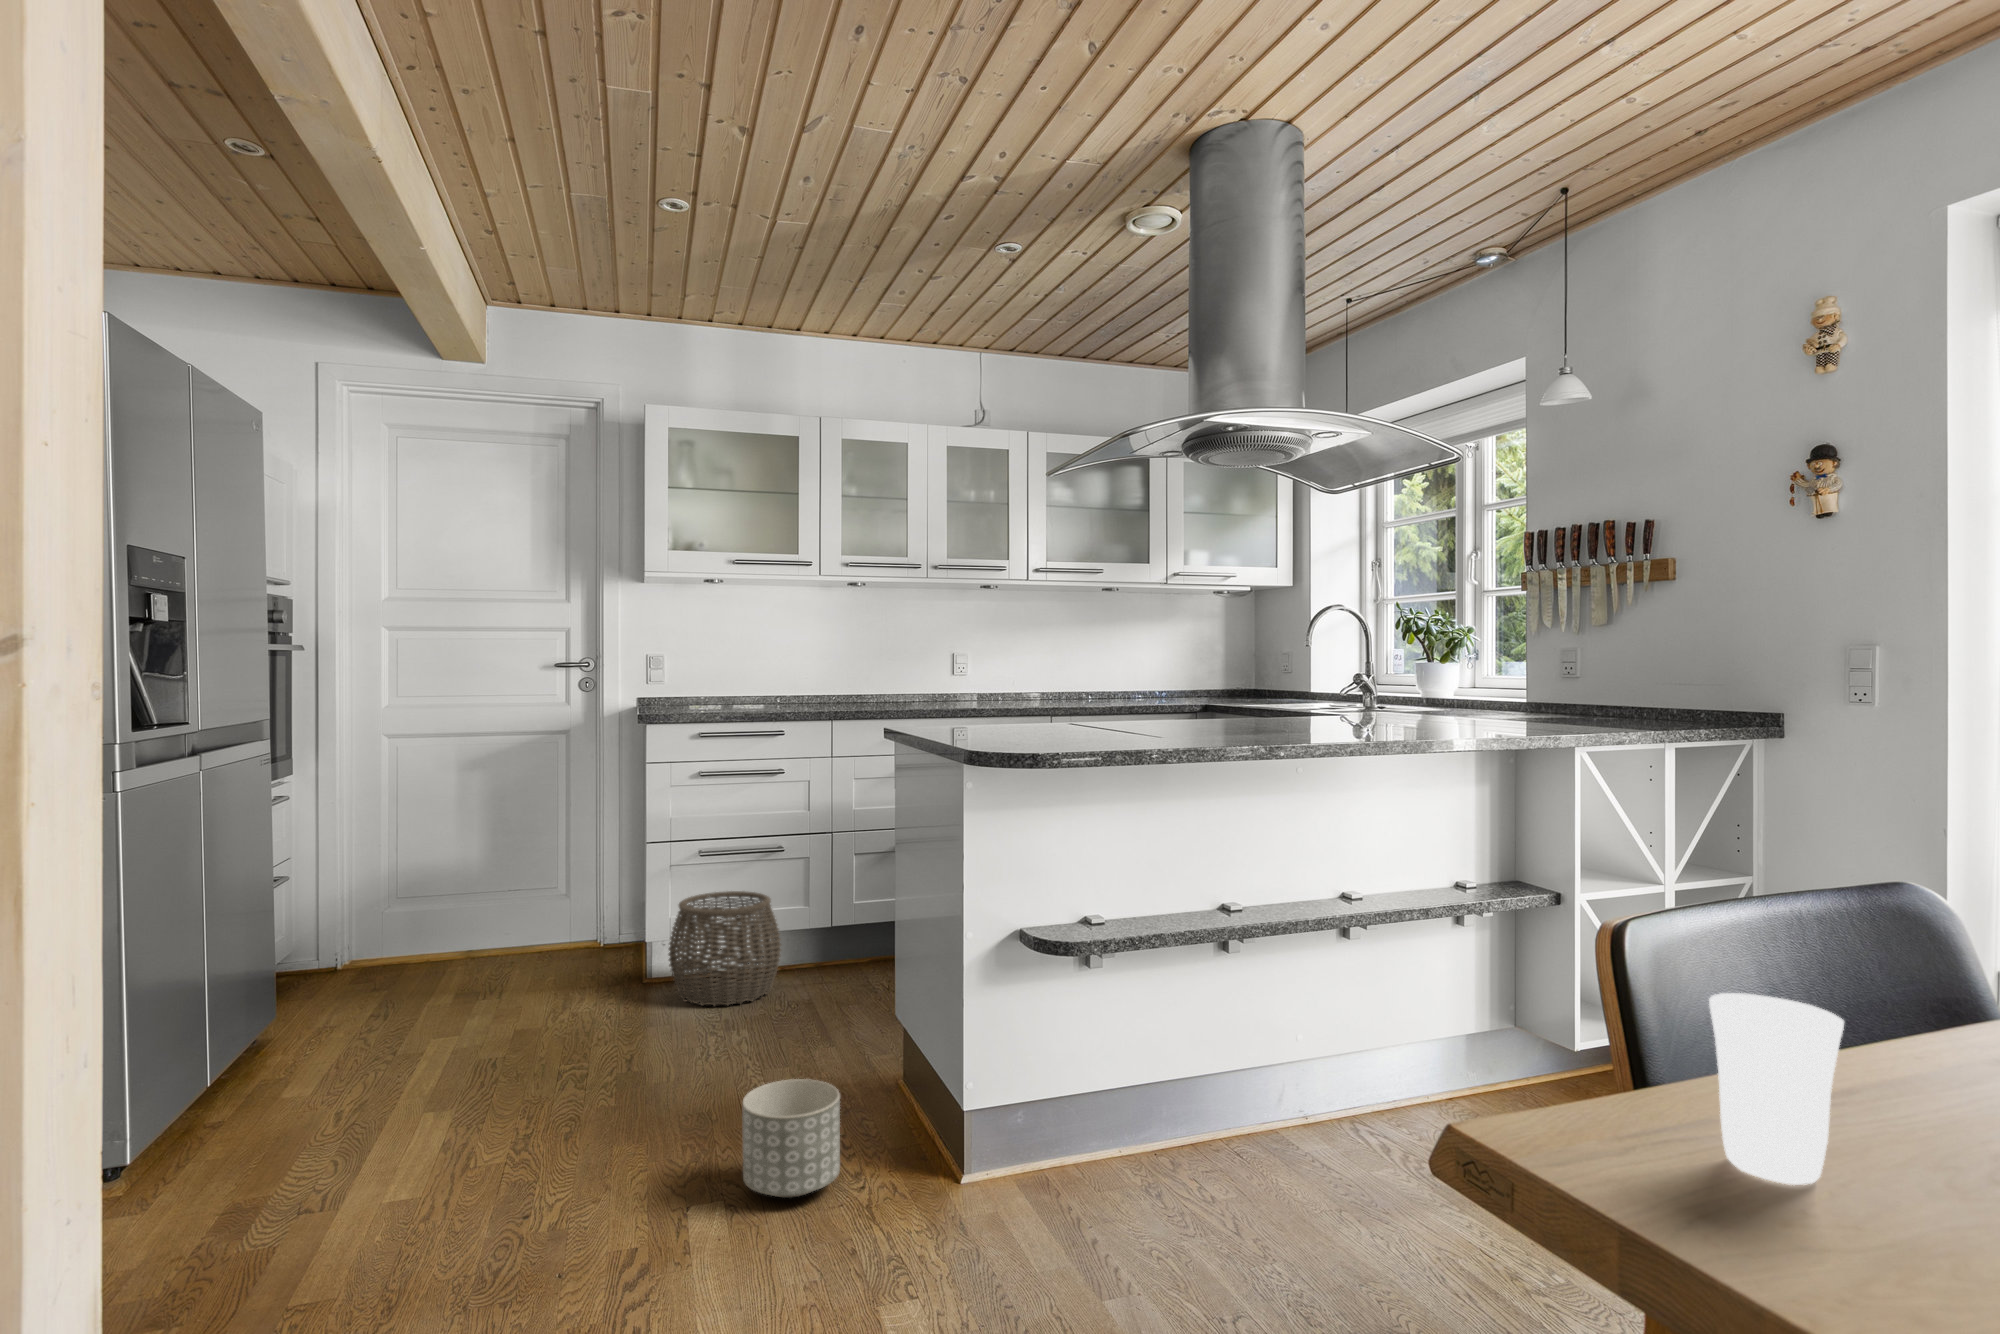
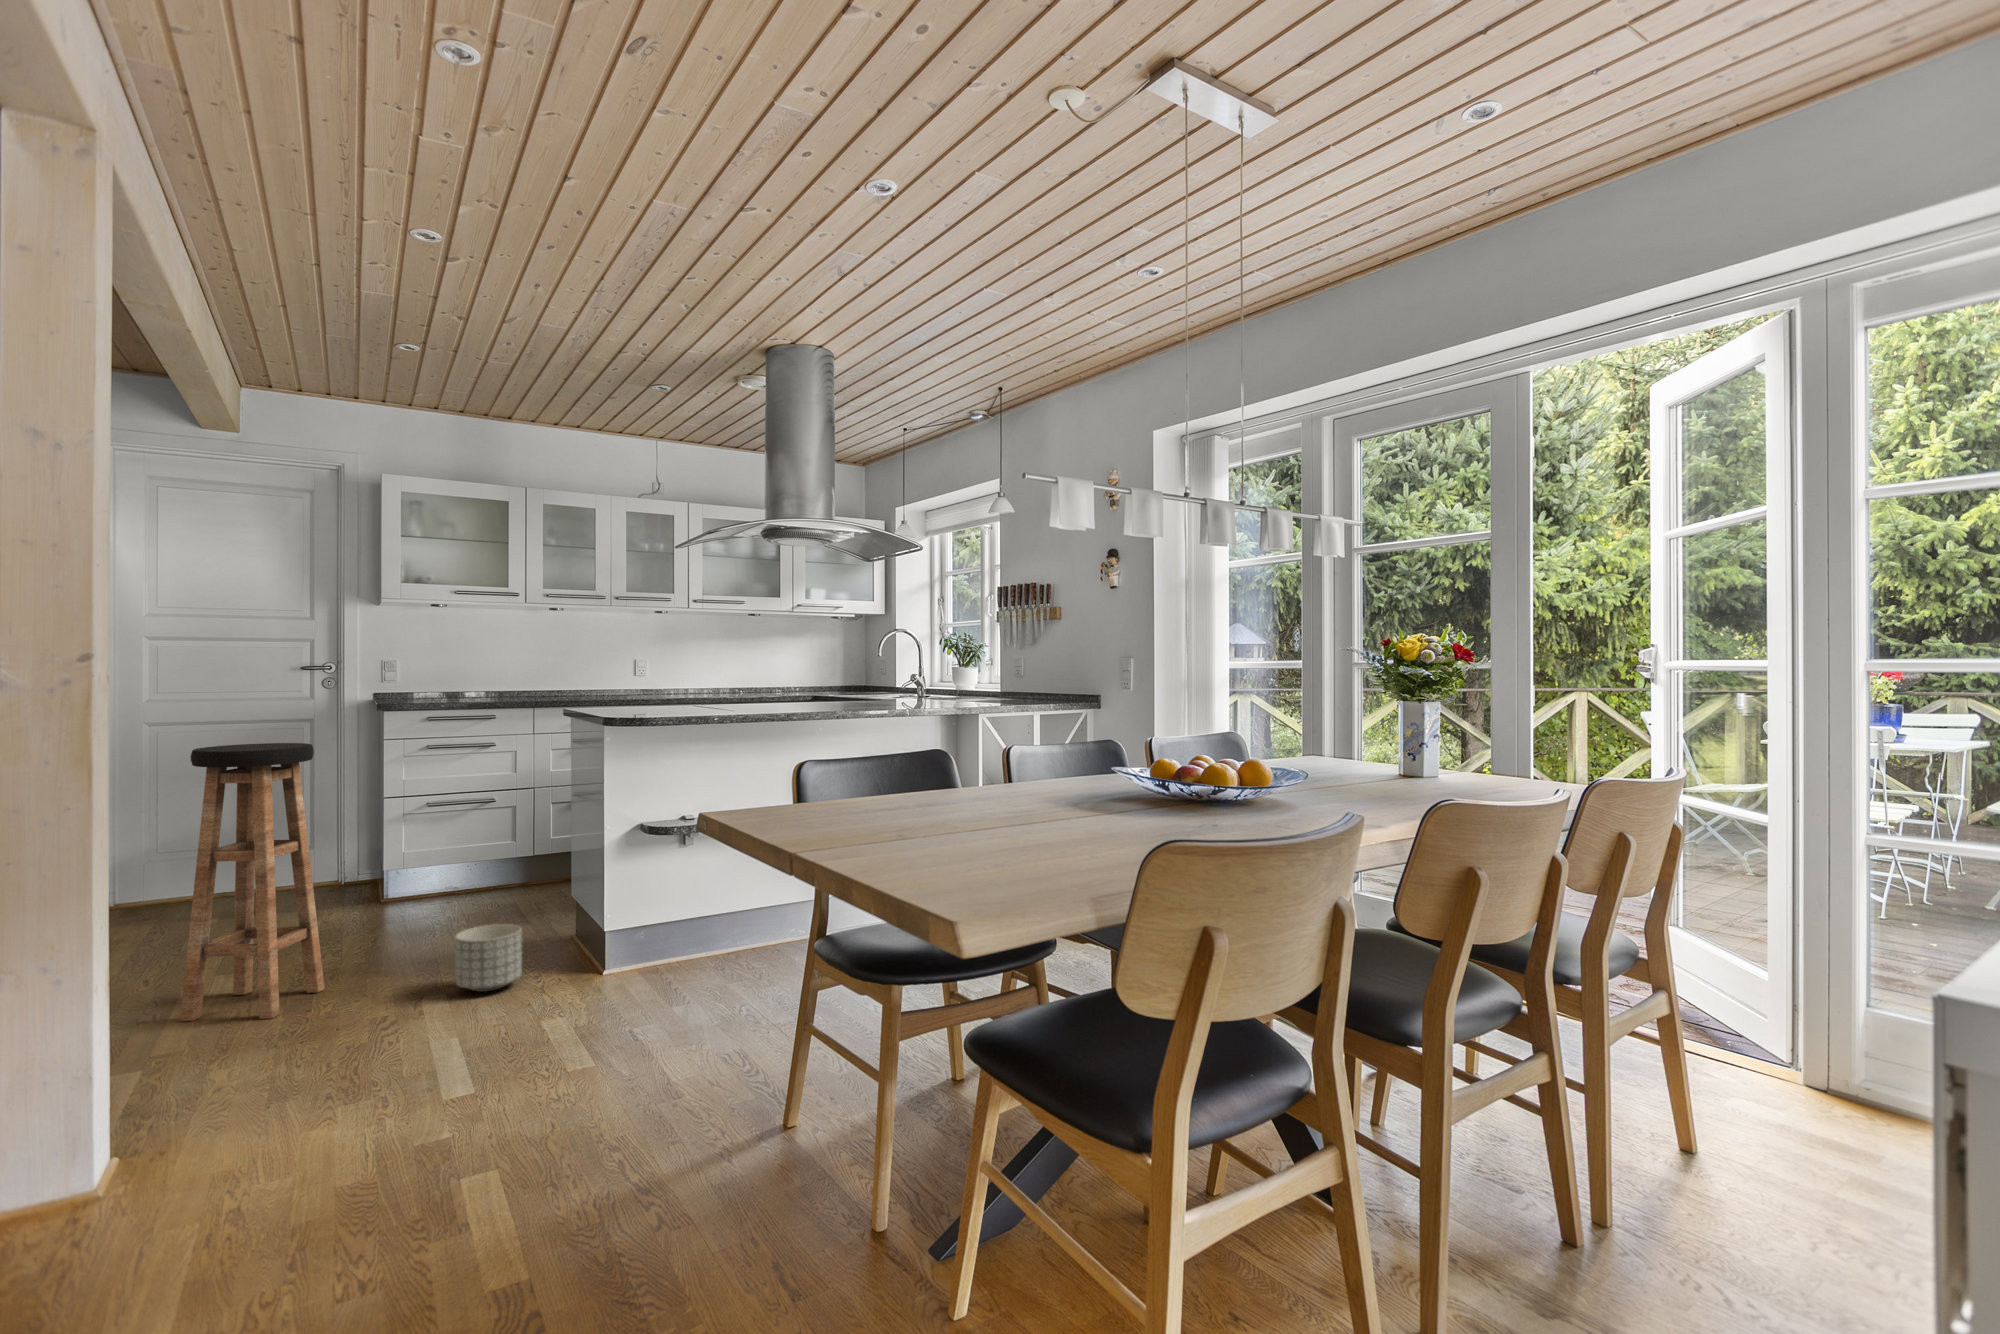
bar stool: none [365,779,561,1219] -> present [180,743,325,1021]
woven basket: present [669,891,781,1006] -> none [401,829,492,909]
cup: present [1709,993,1844,1185] -> none [783,776,819,829]

